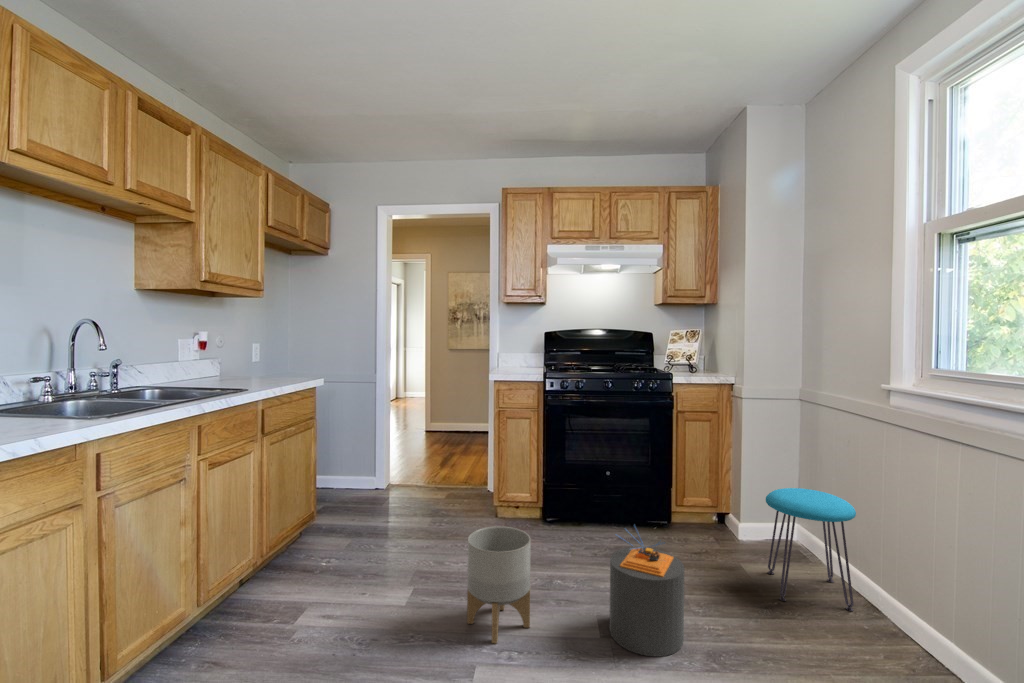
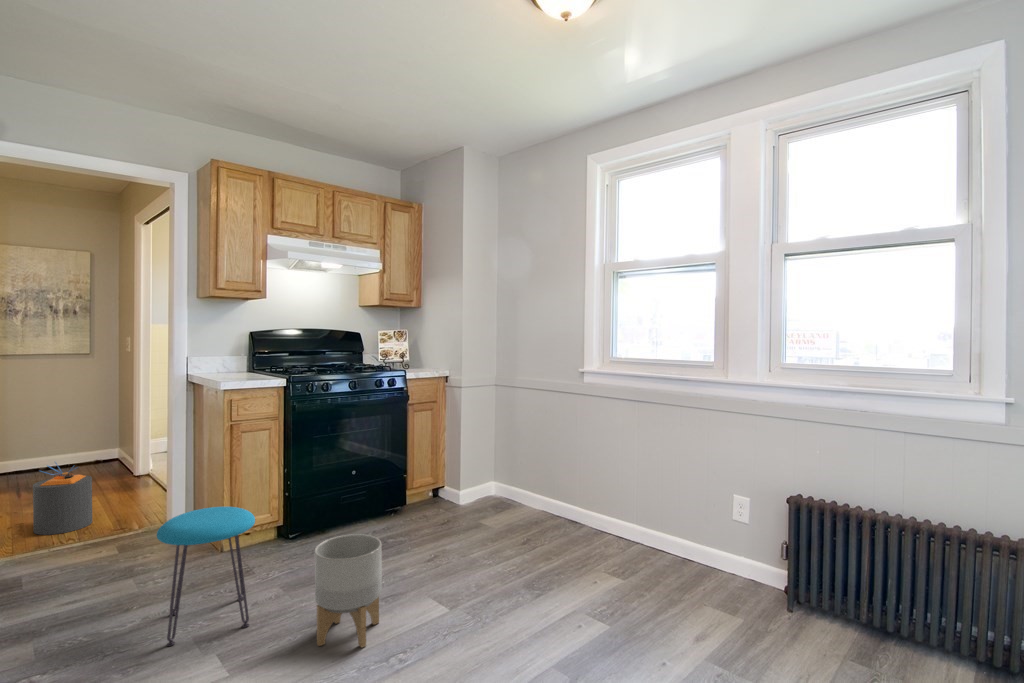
stool: present [766,488,856,611] -> present [157,507,255,646]
trash can: present [609,530,685,657] -> present [33,462,92,535]

